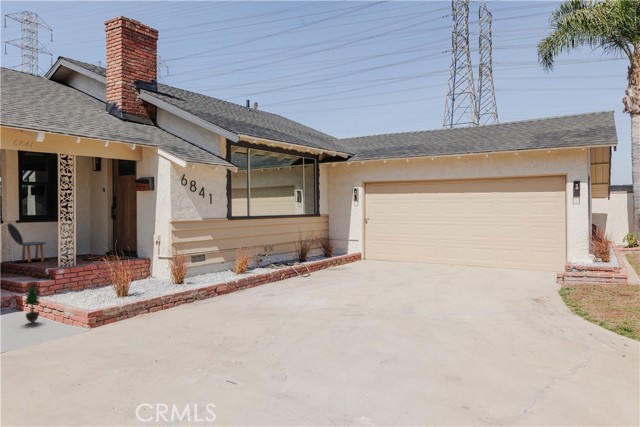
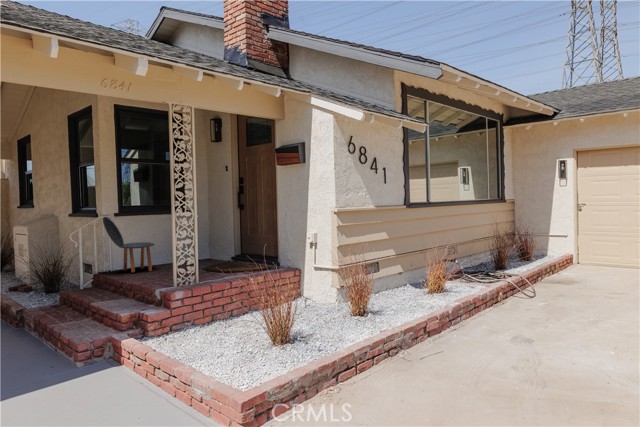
potted tree: present [24,283,40,323] -> none [122,328,152,403]

